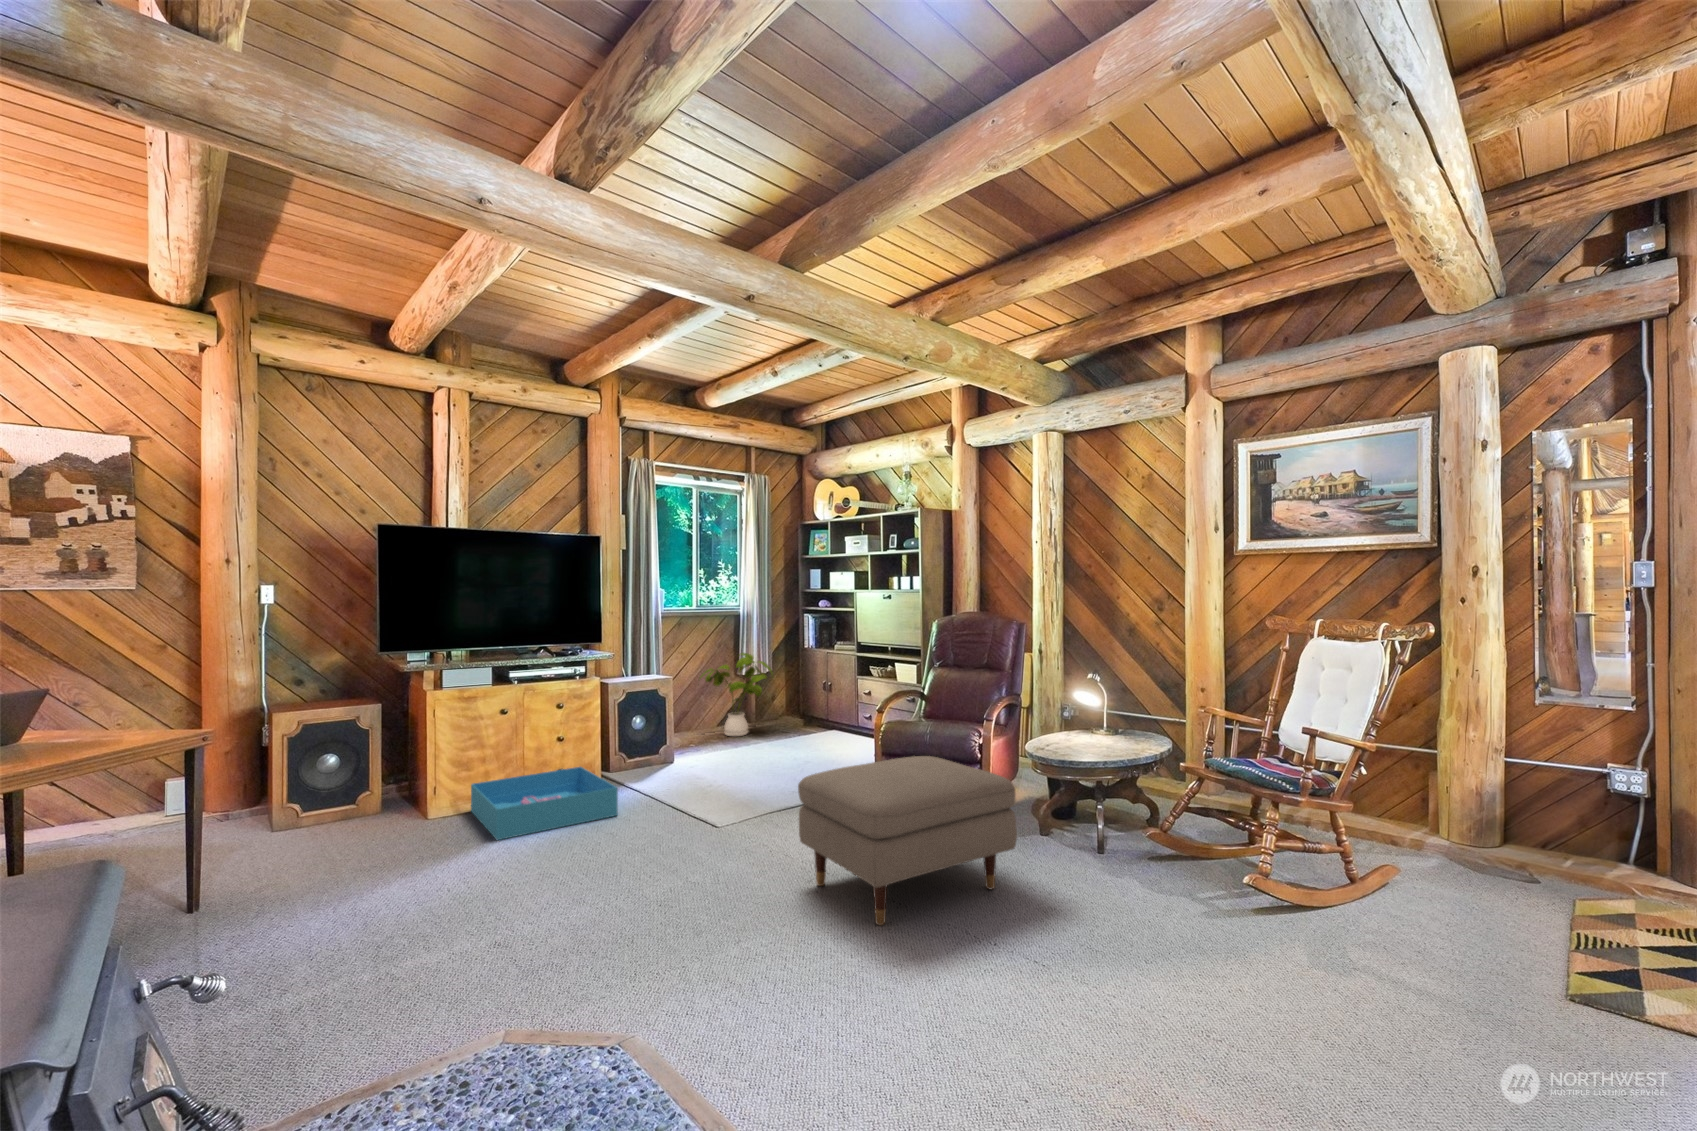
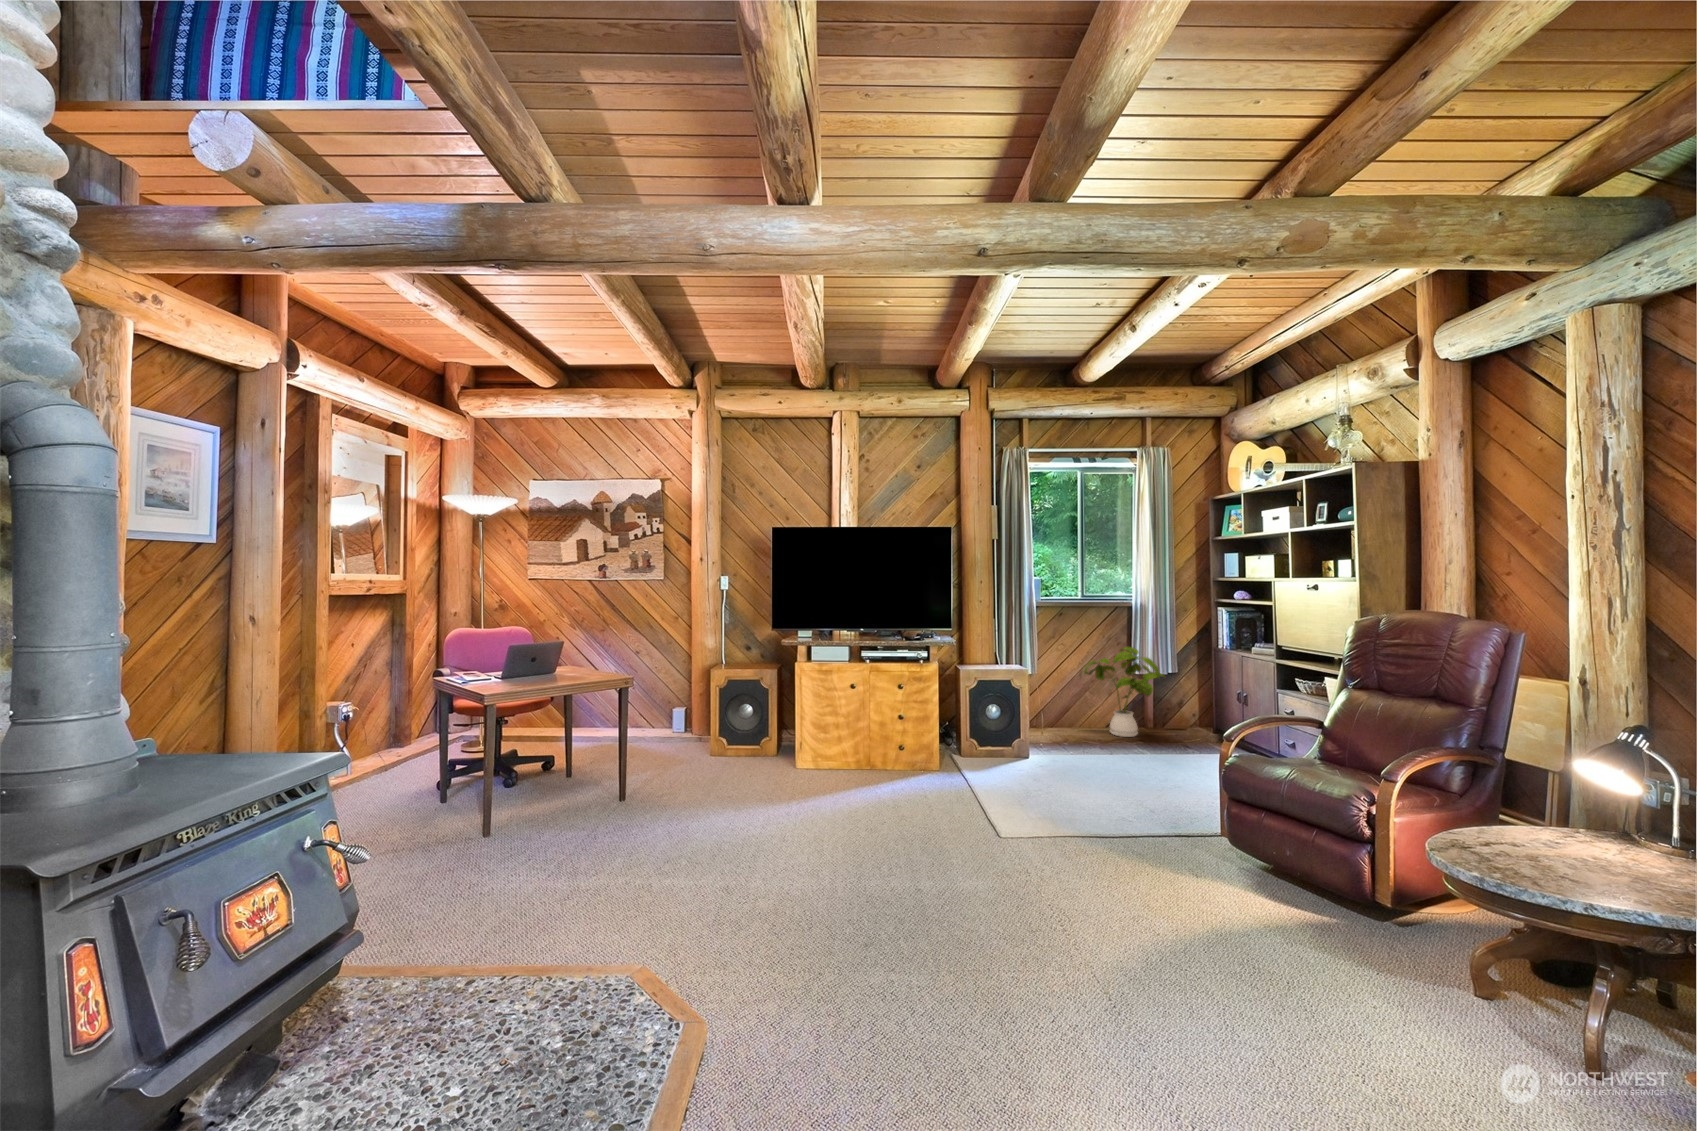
ottoman: present [798,756,1017,925] -> none [1003,805,1321,1057]
storage bin: present [471,767,618,840] -> none [818,740,924,796]

